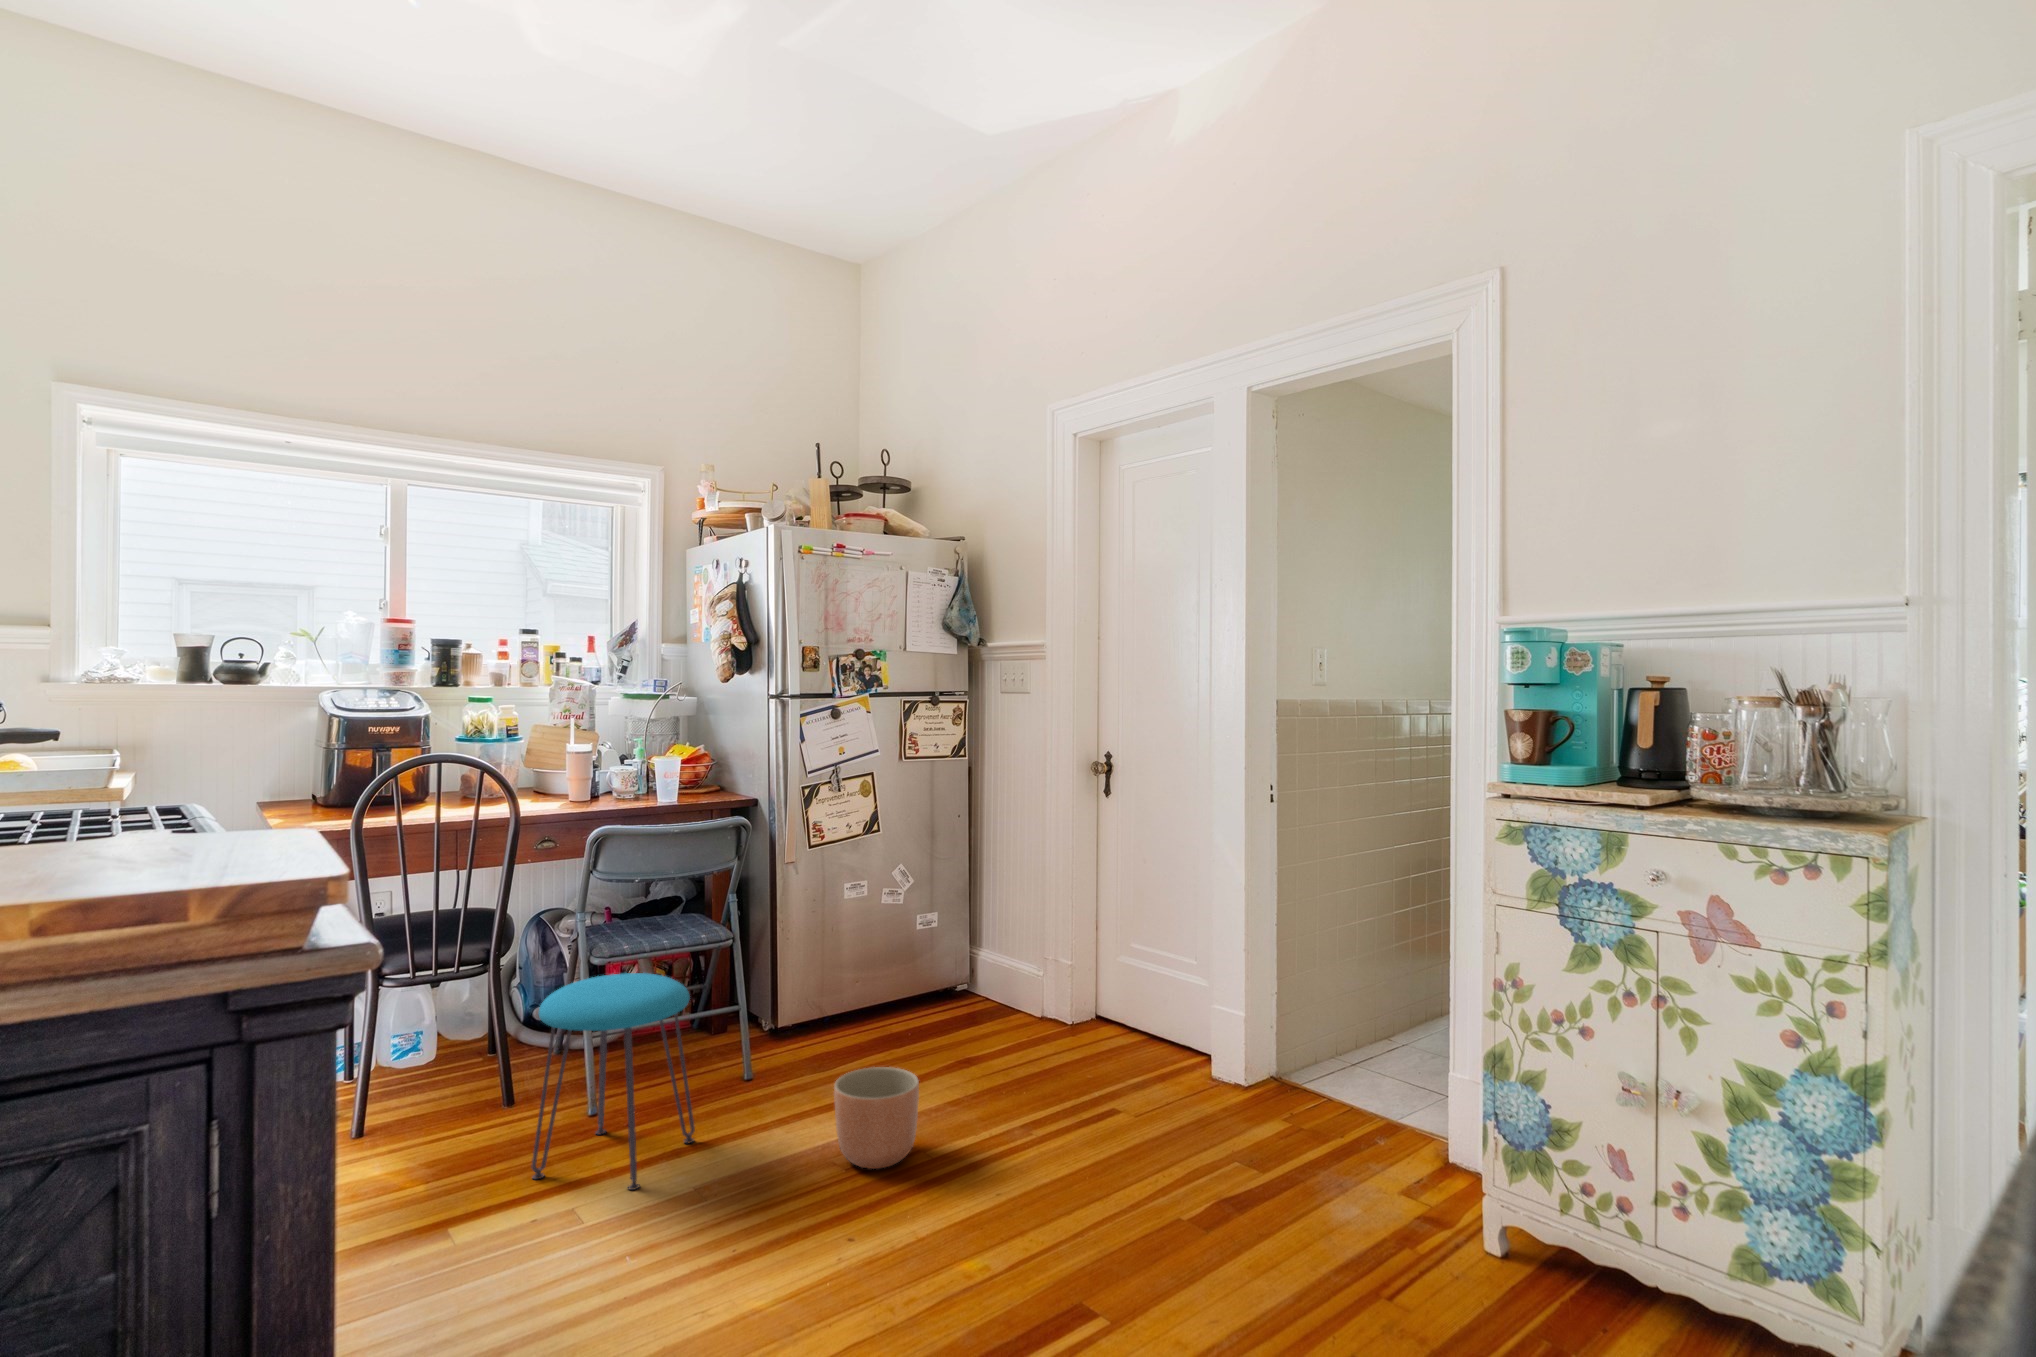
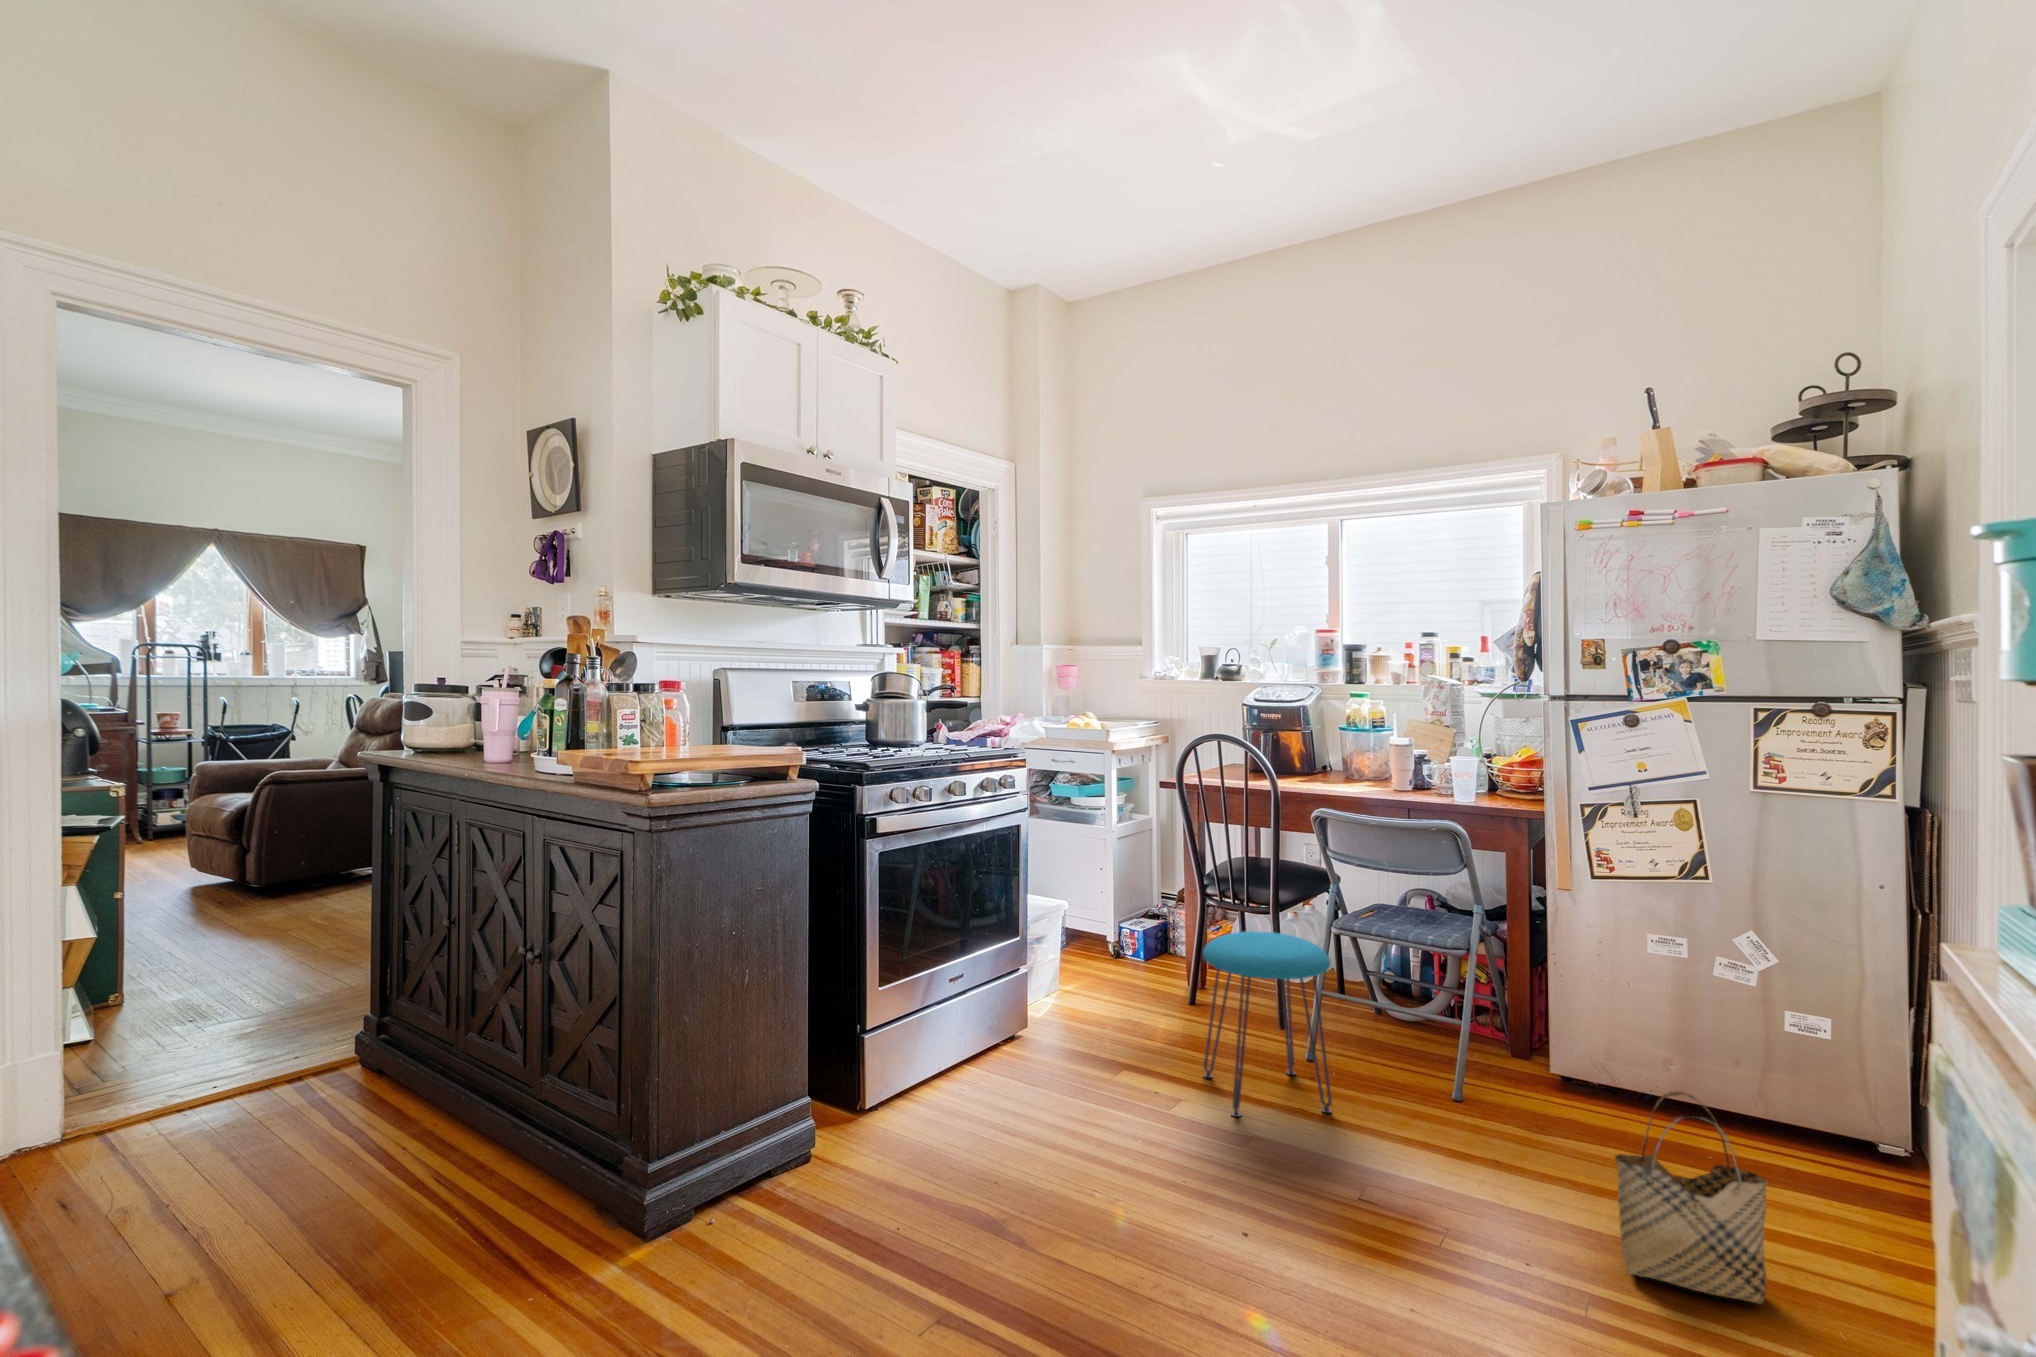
woven basket: none [985,978,1059,1118] -> present [1615,1092,1767,1304]
planter: present [834,1067,919,1169] -> none [1377,1107,1479,1228]

